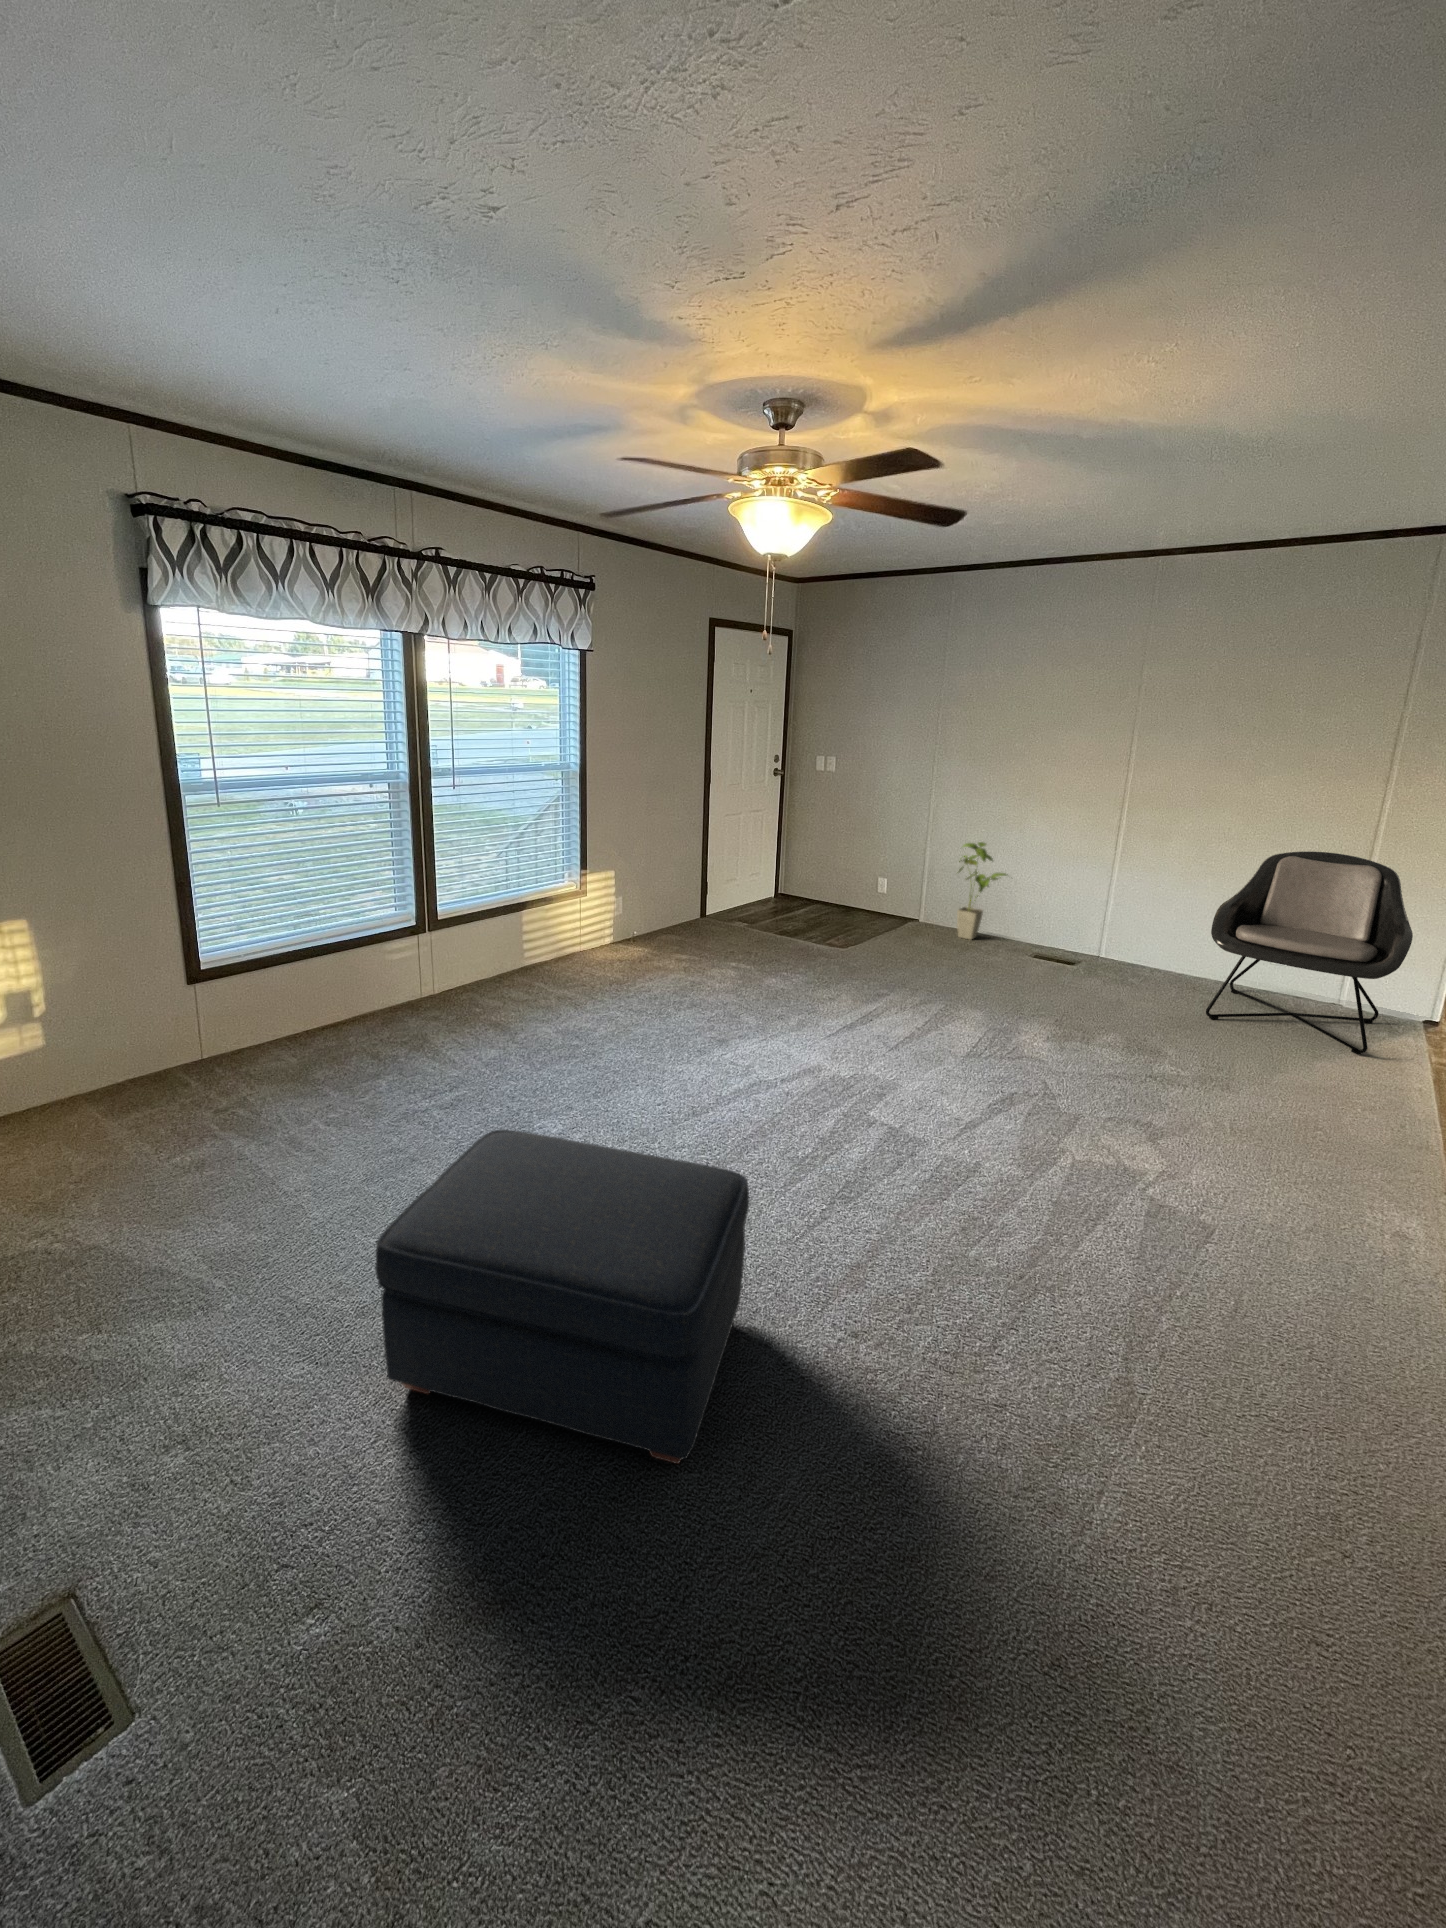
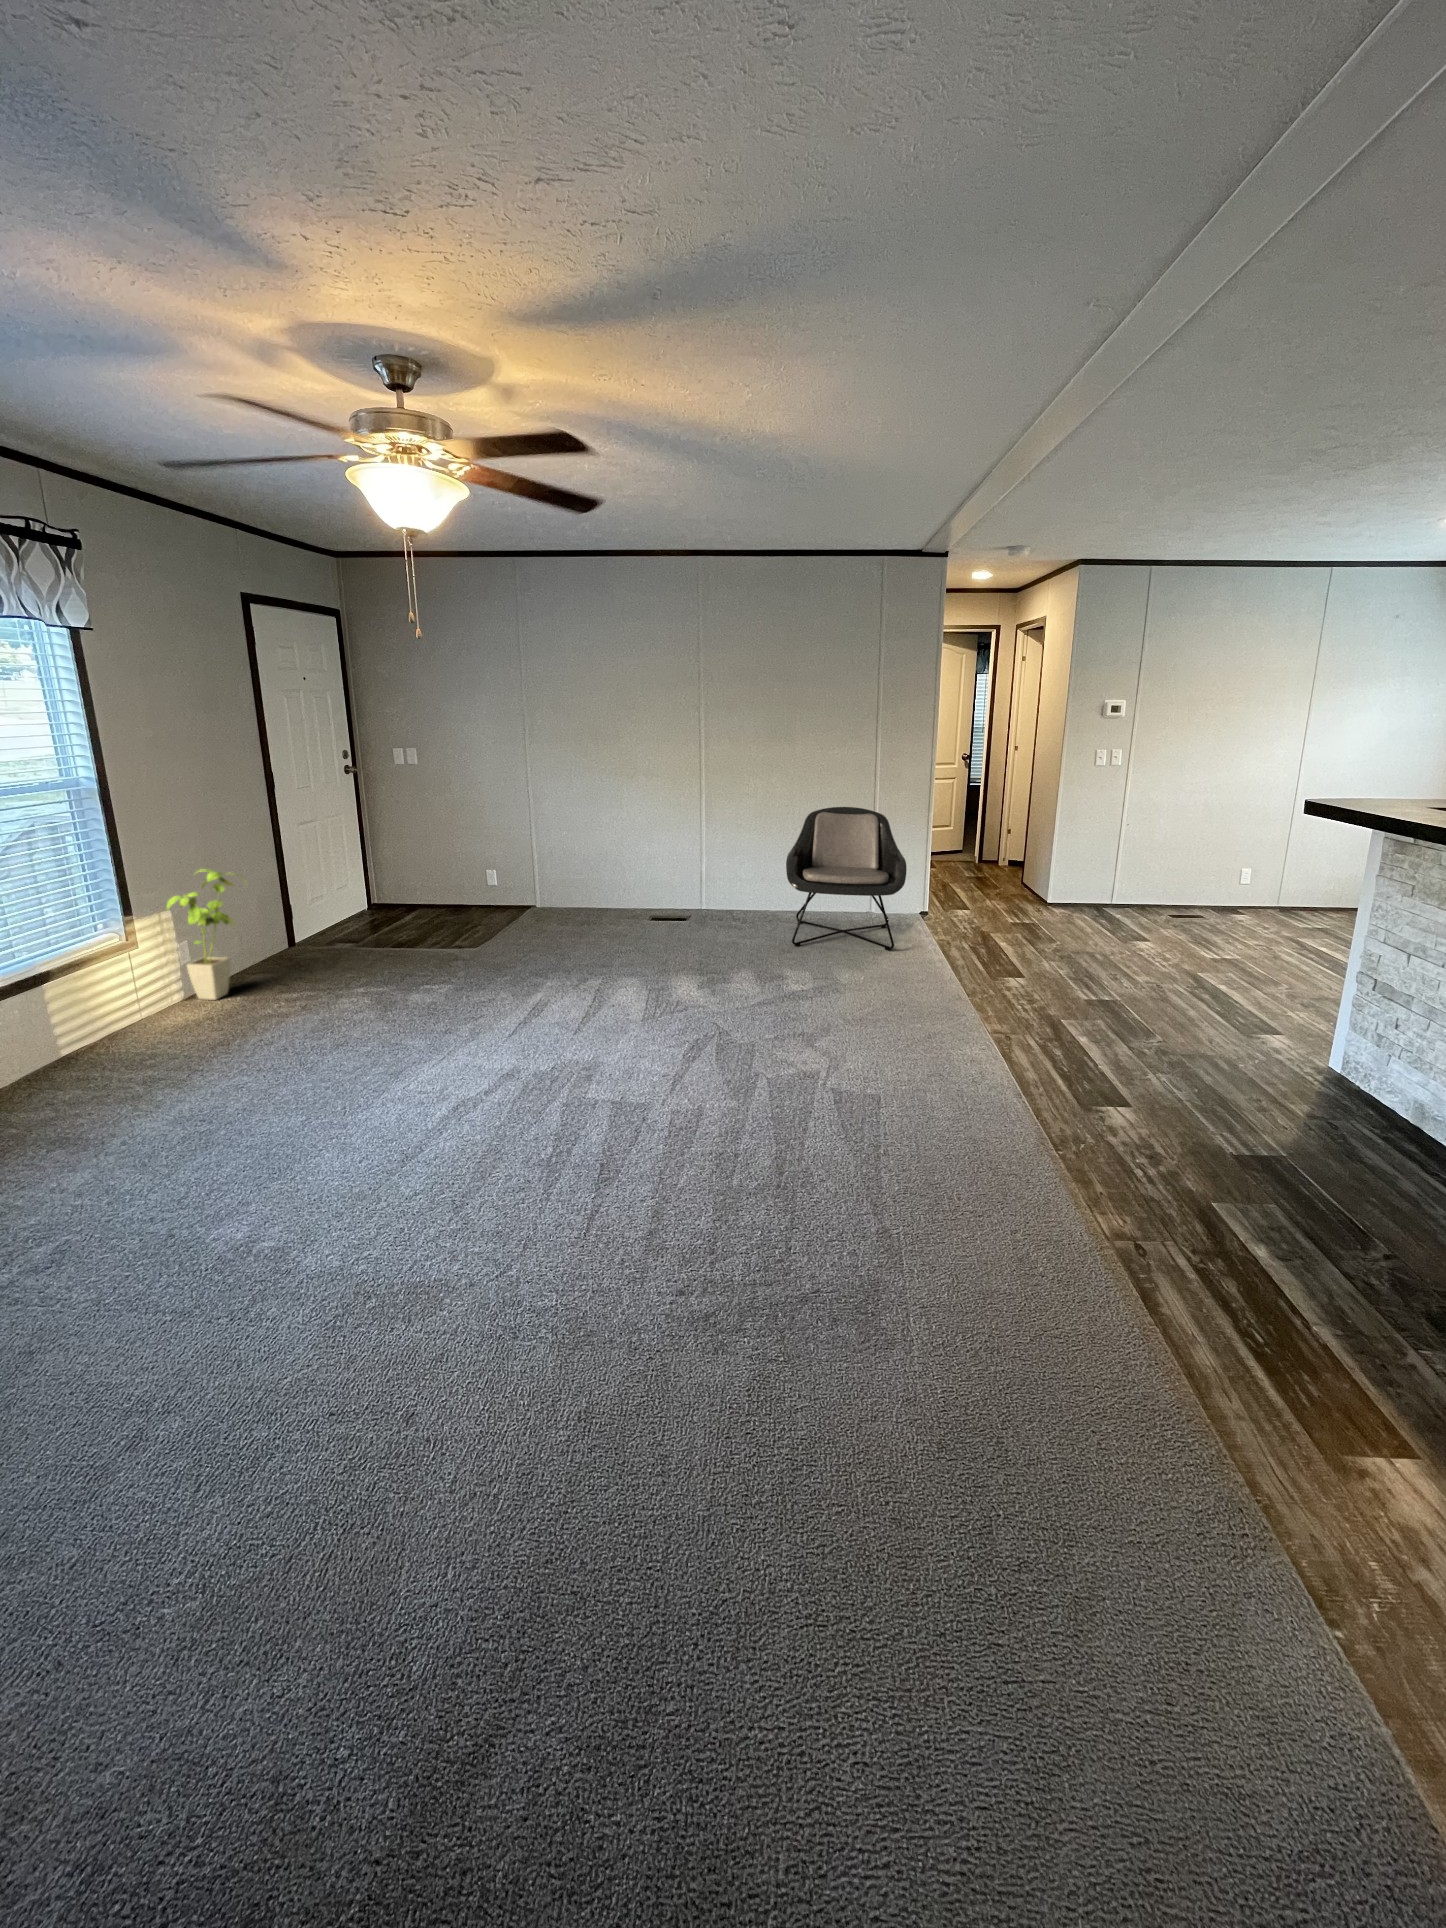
house plant: present [957,842,1008,940] -> present [167,869,244,1000]
ottoman: present [376,1130,749,1464] -> none [148,1186,609,1622]

